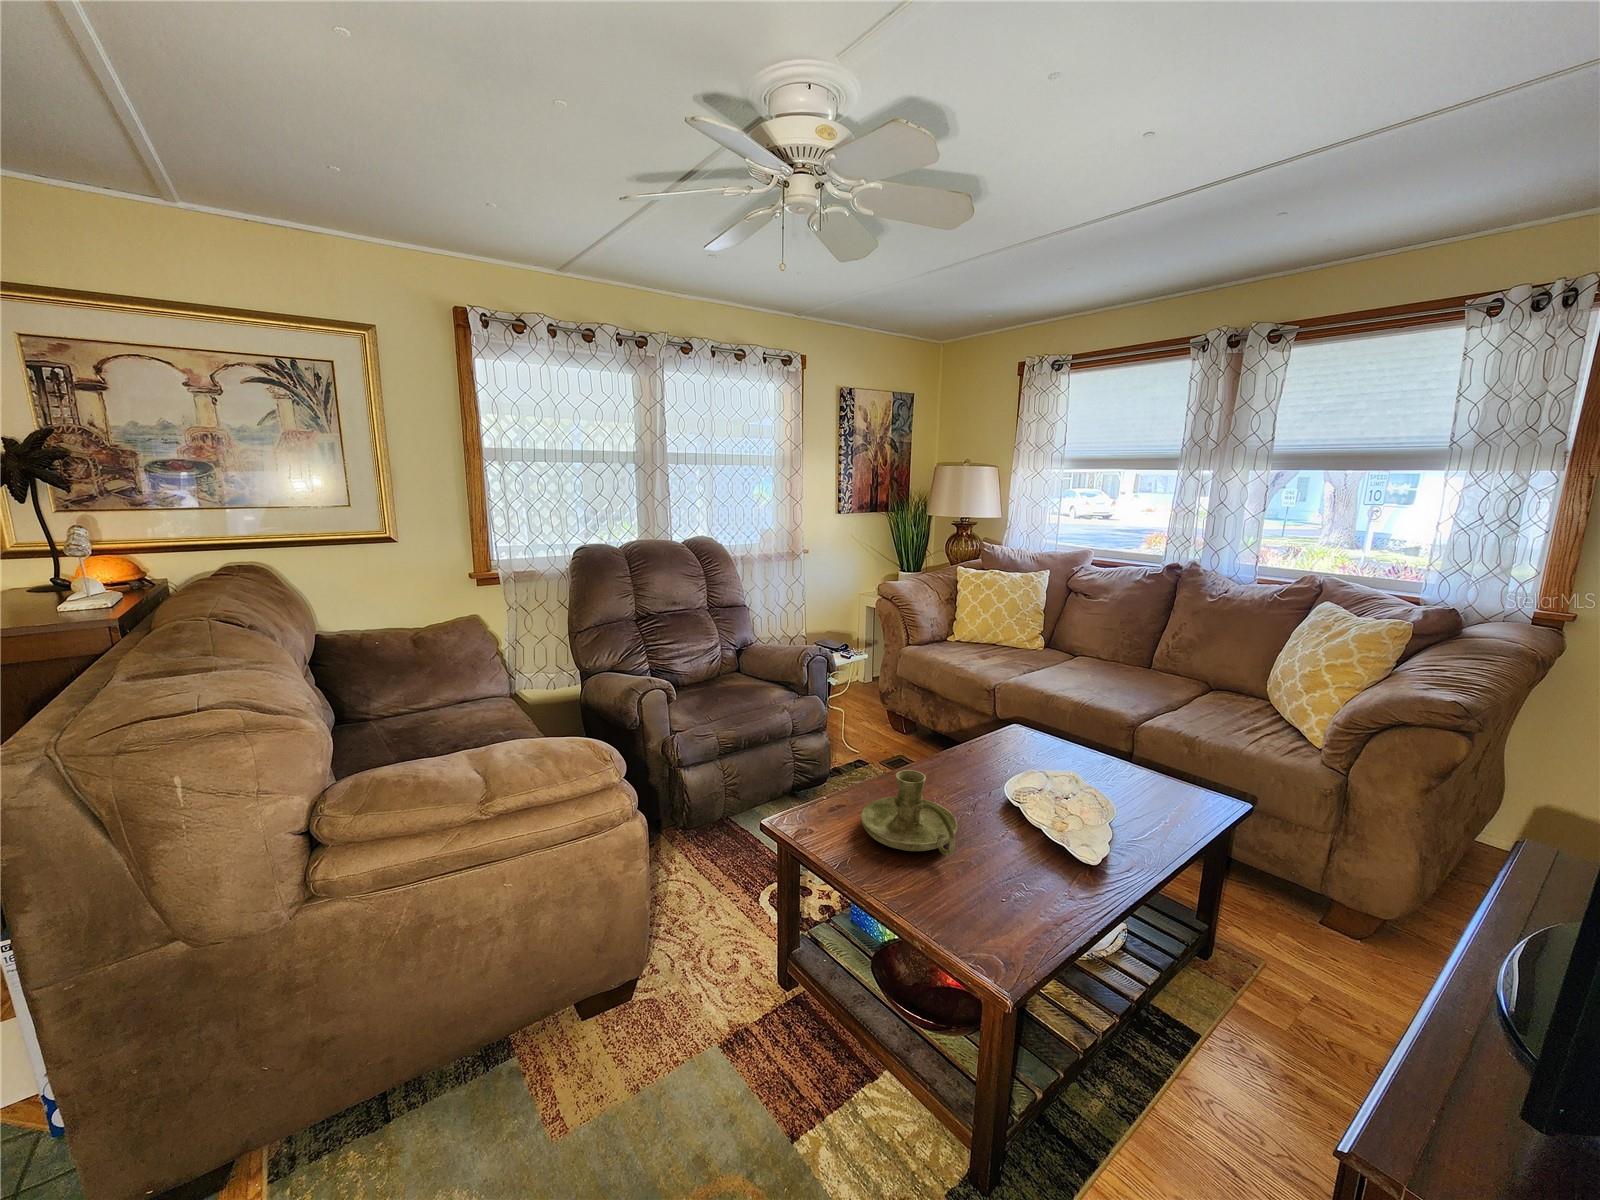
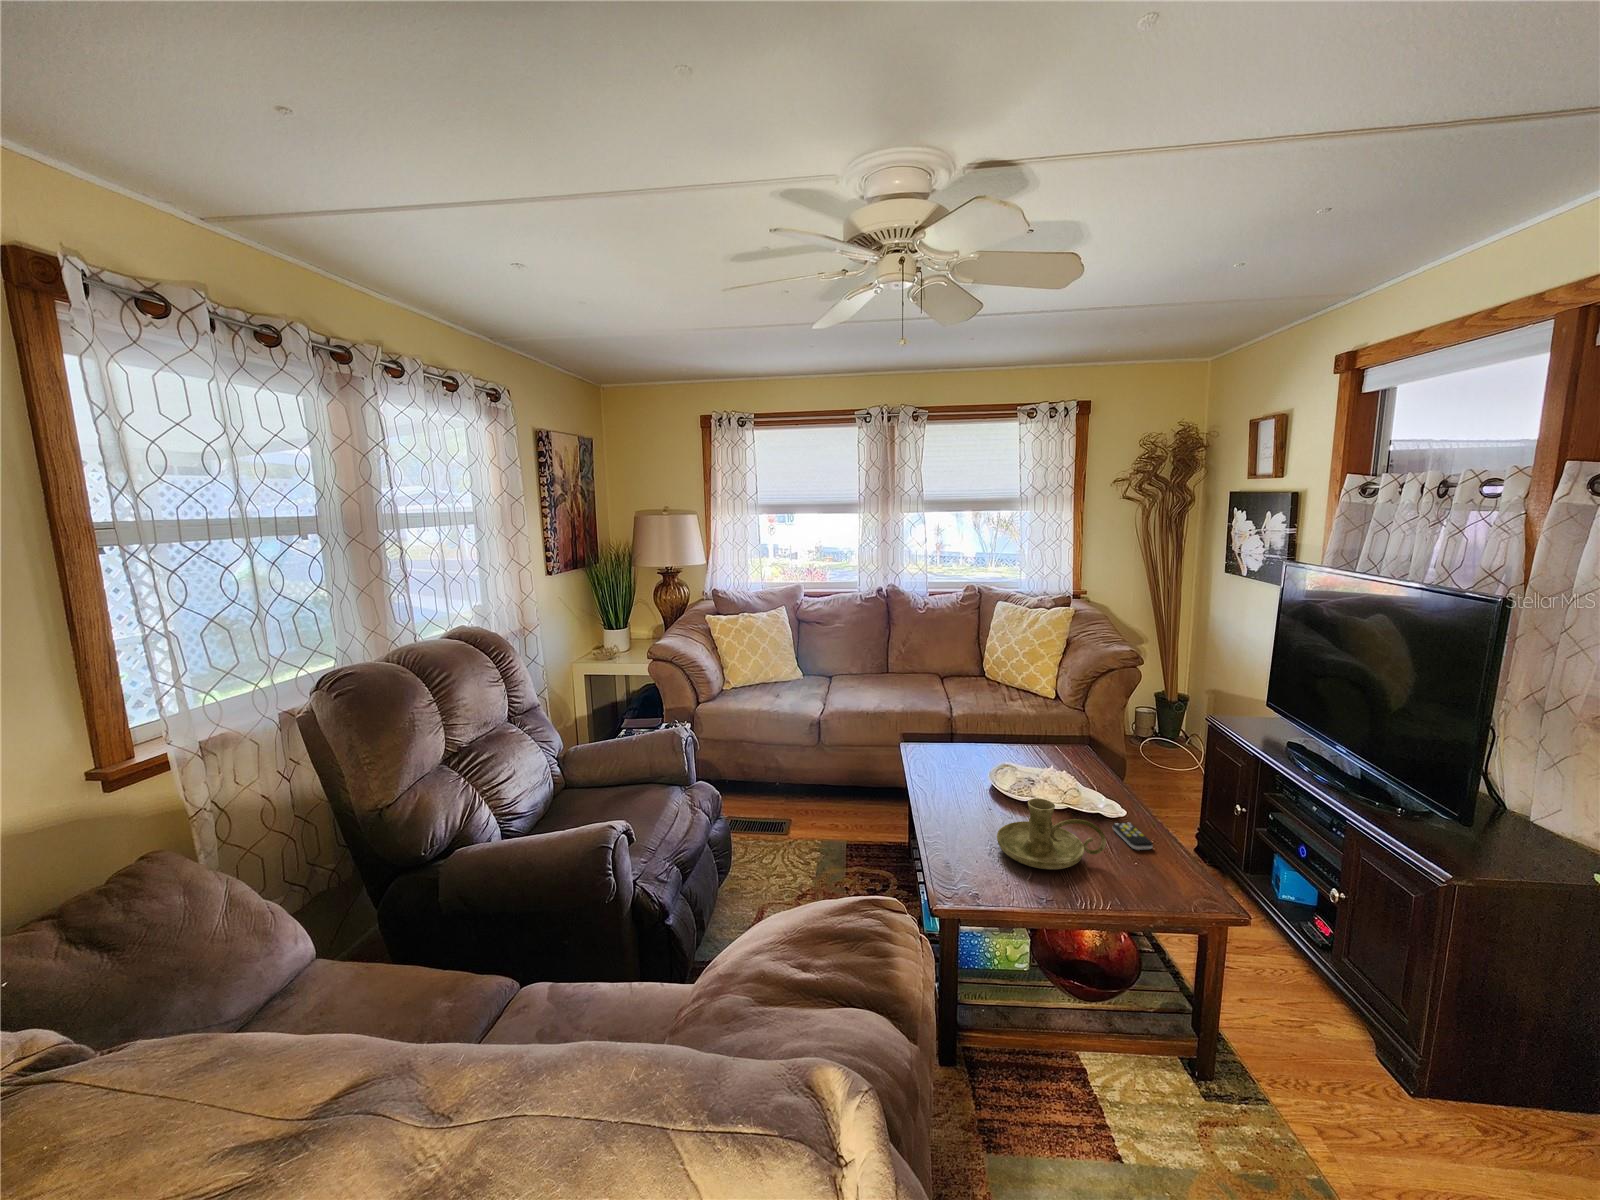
remote control: none [1017,853,1066,891] -> present [1113,823,1153,850]

